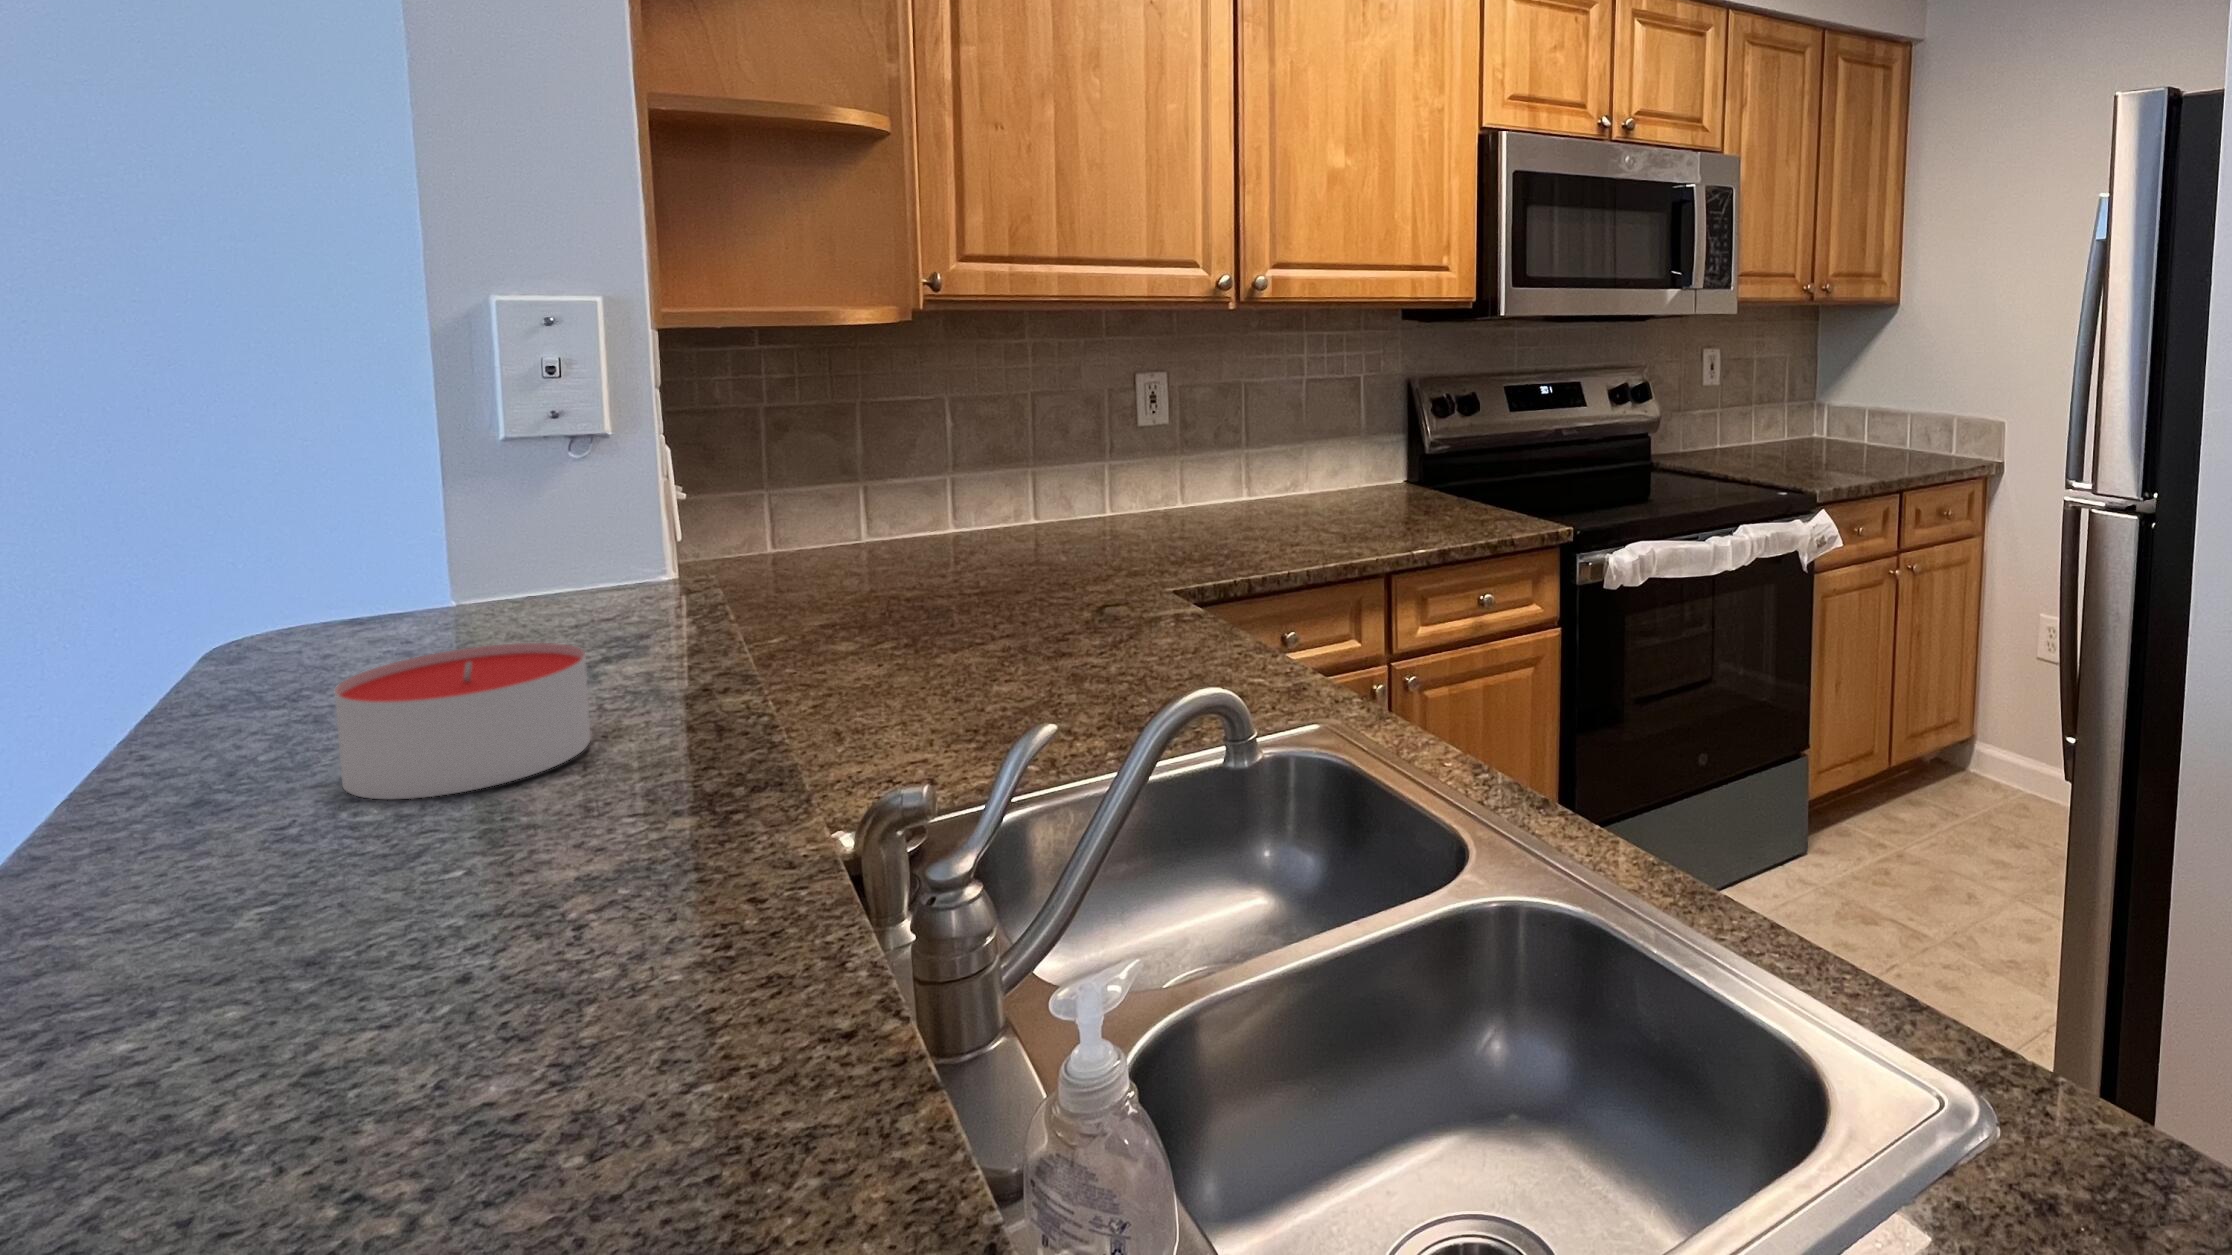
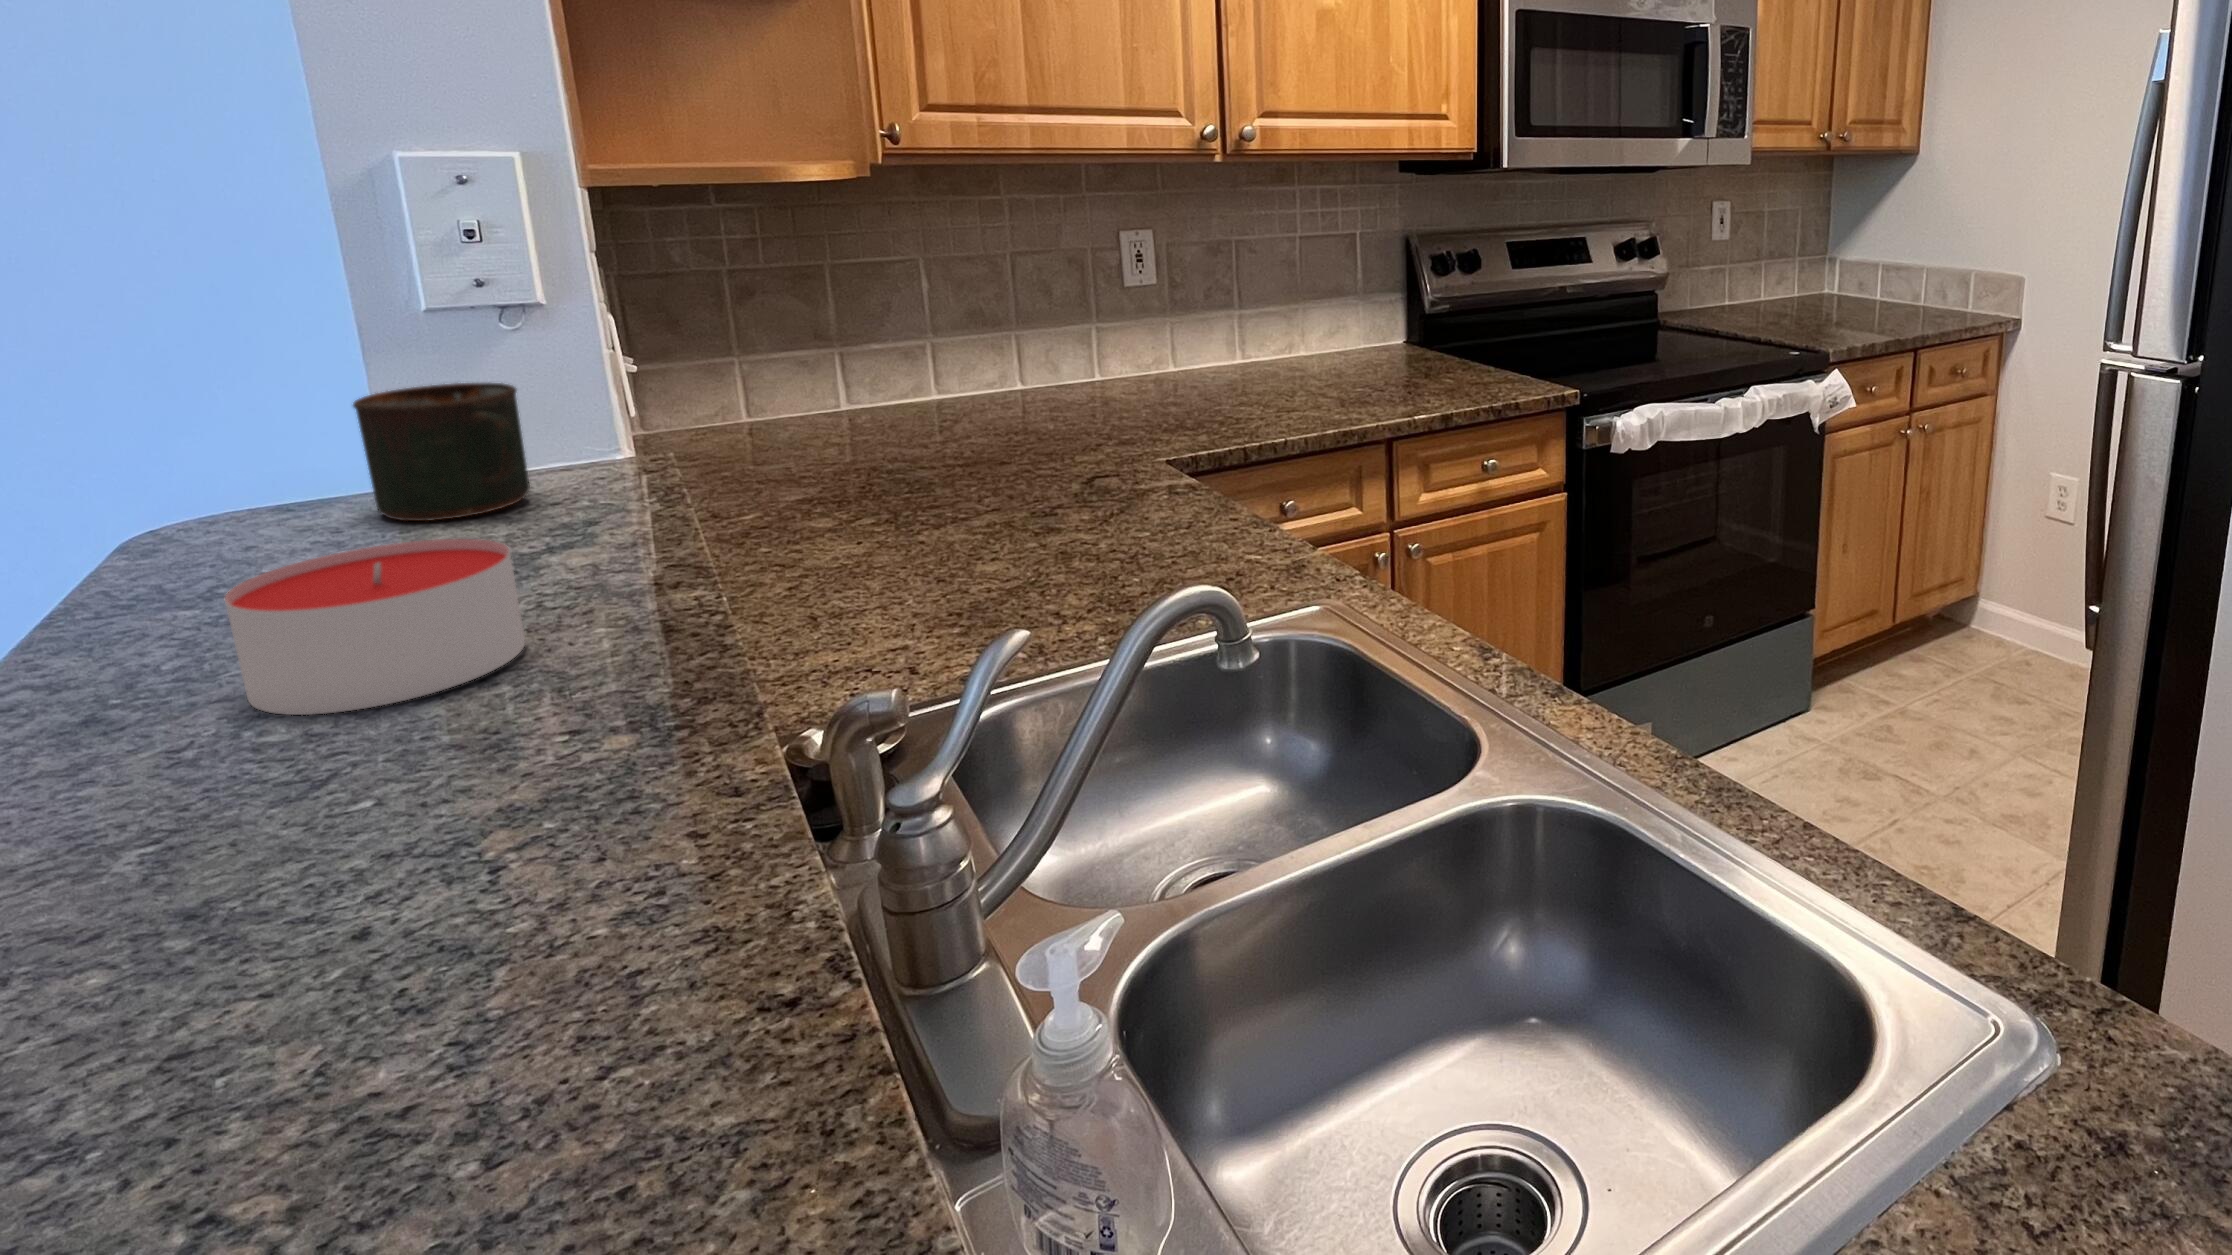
mug: none [433,507,584,635] -> present [353,383,530,521]

